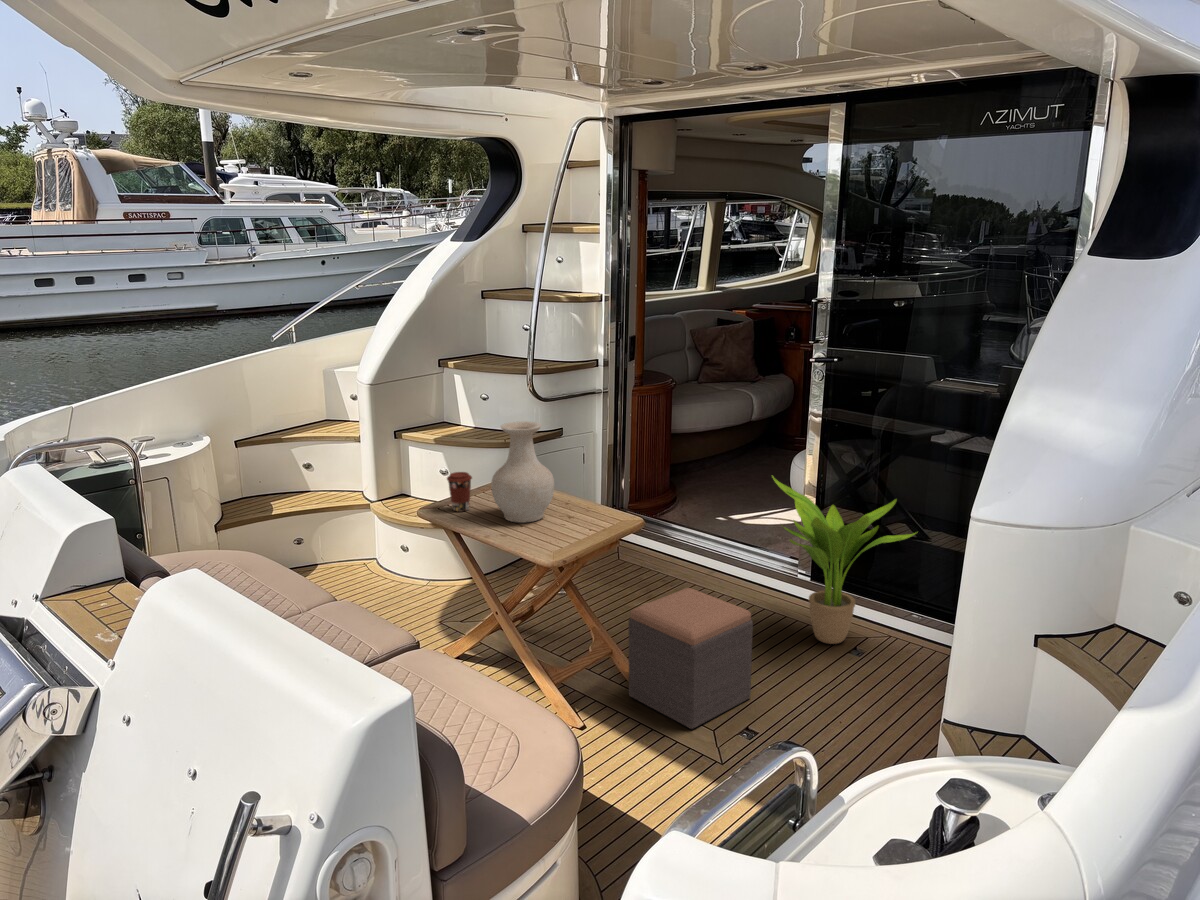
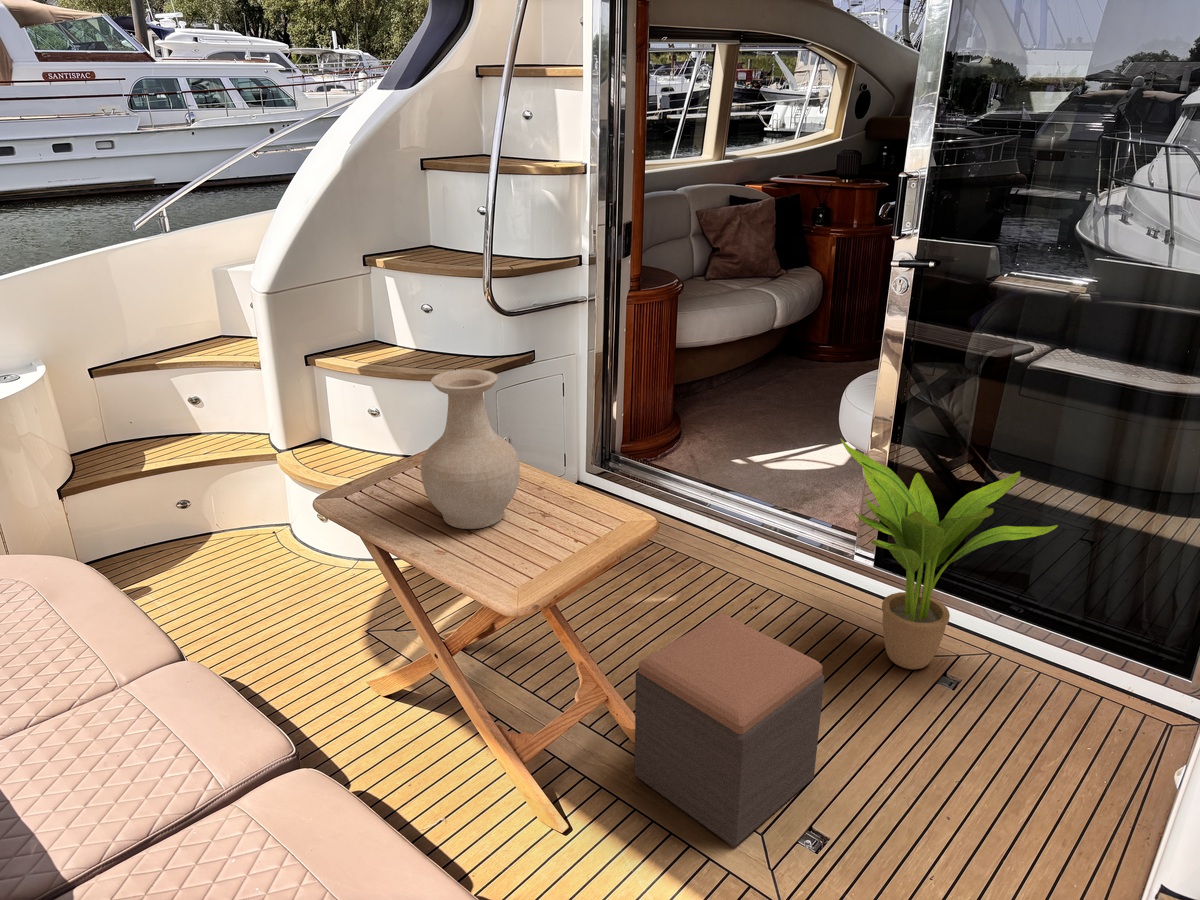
coffee cup: present [447,472,472,512] -> none [354,443,394,505]

